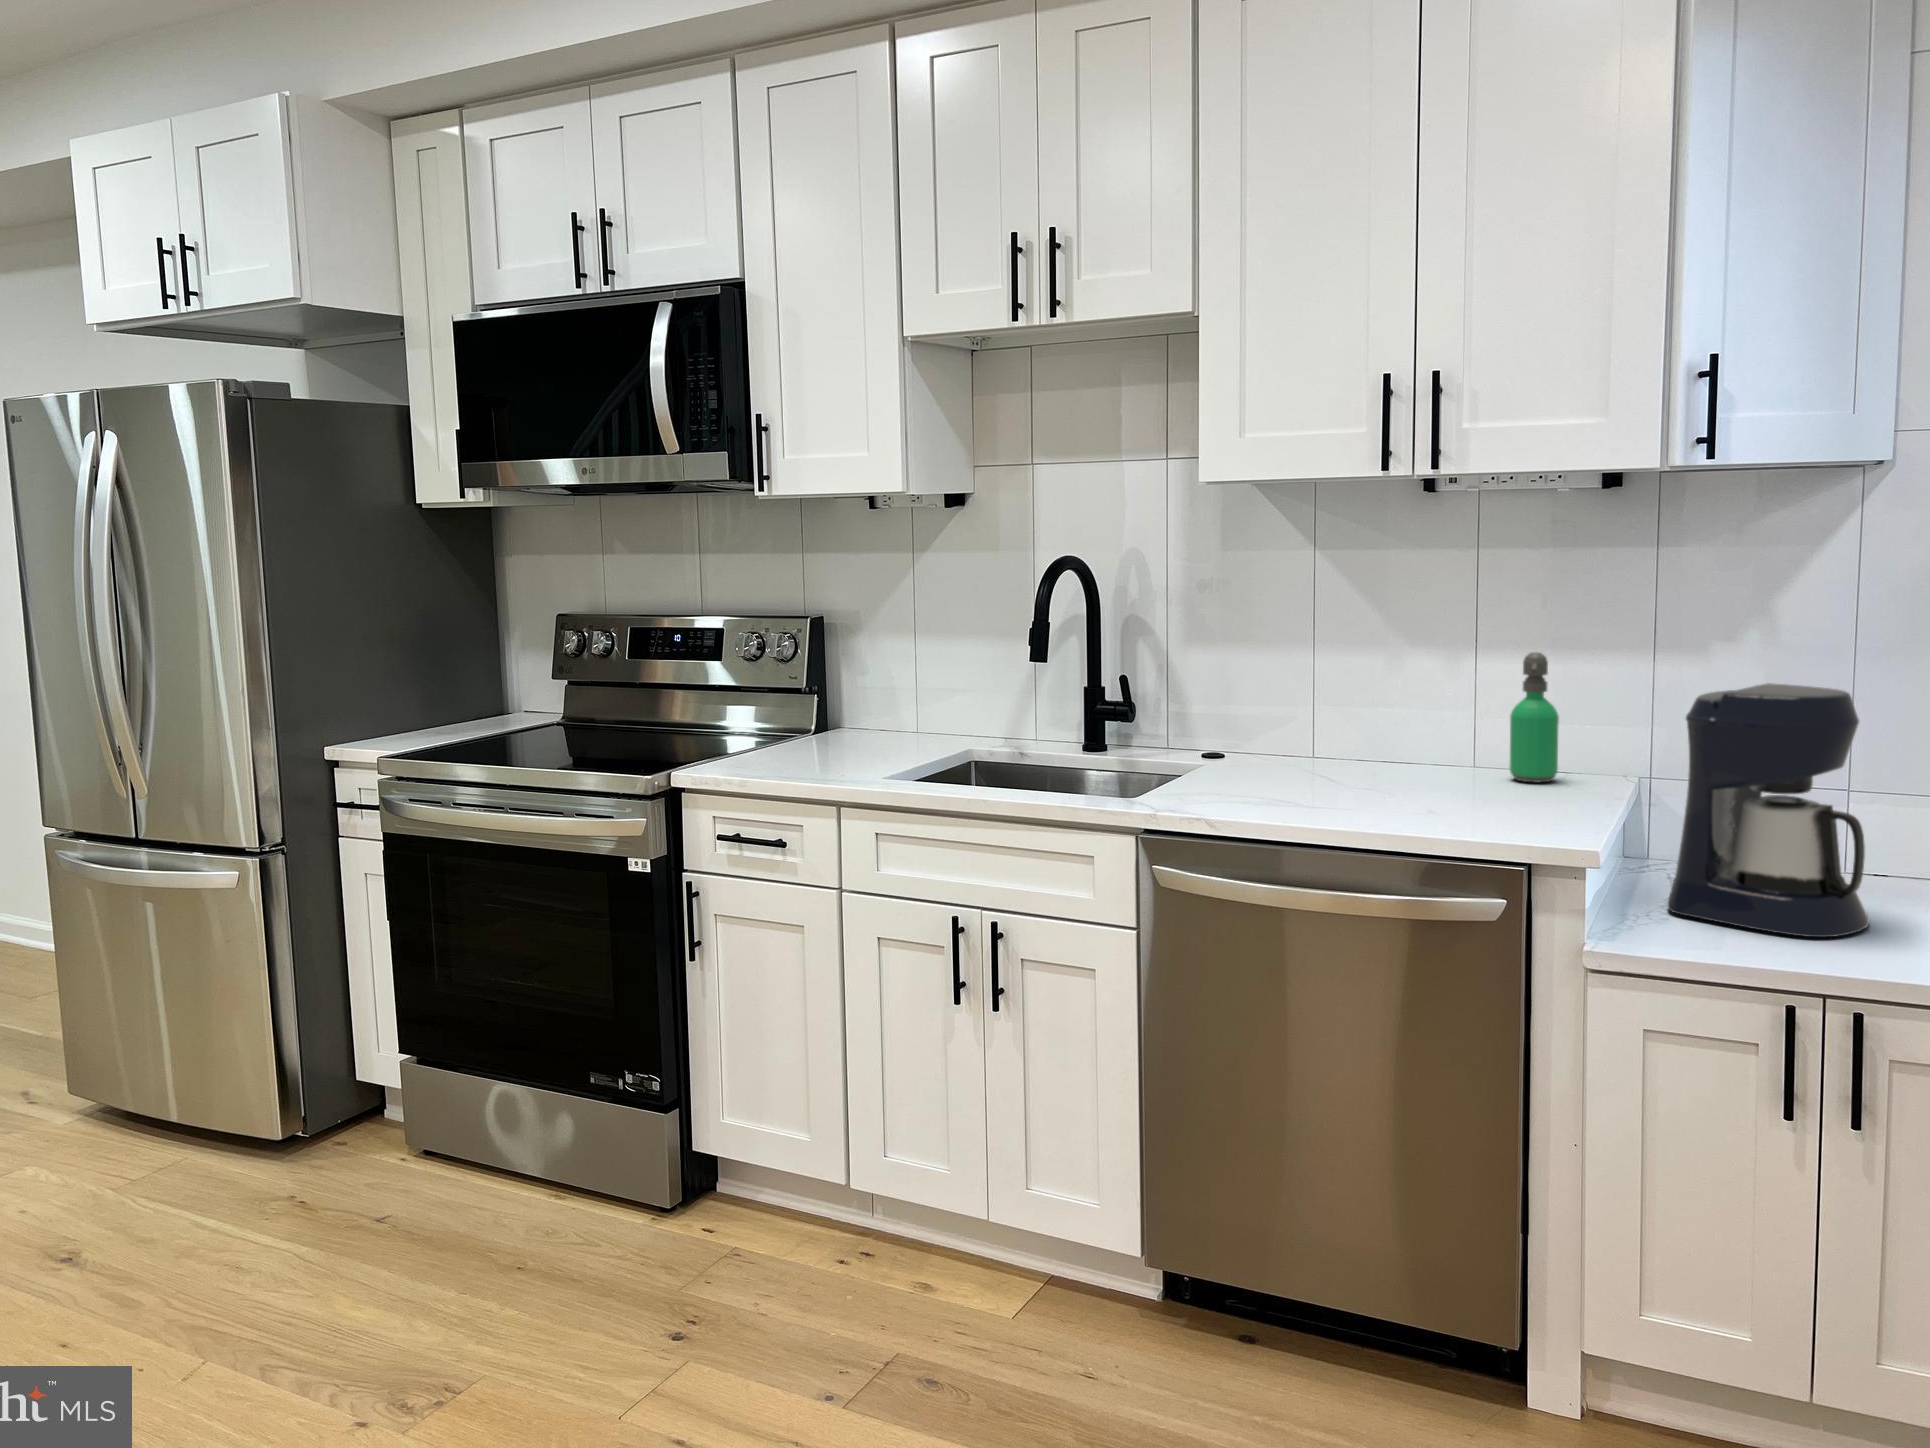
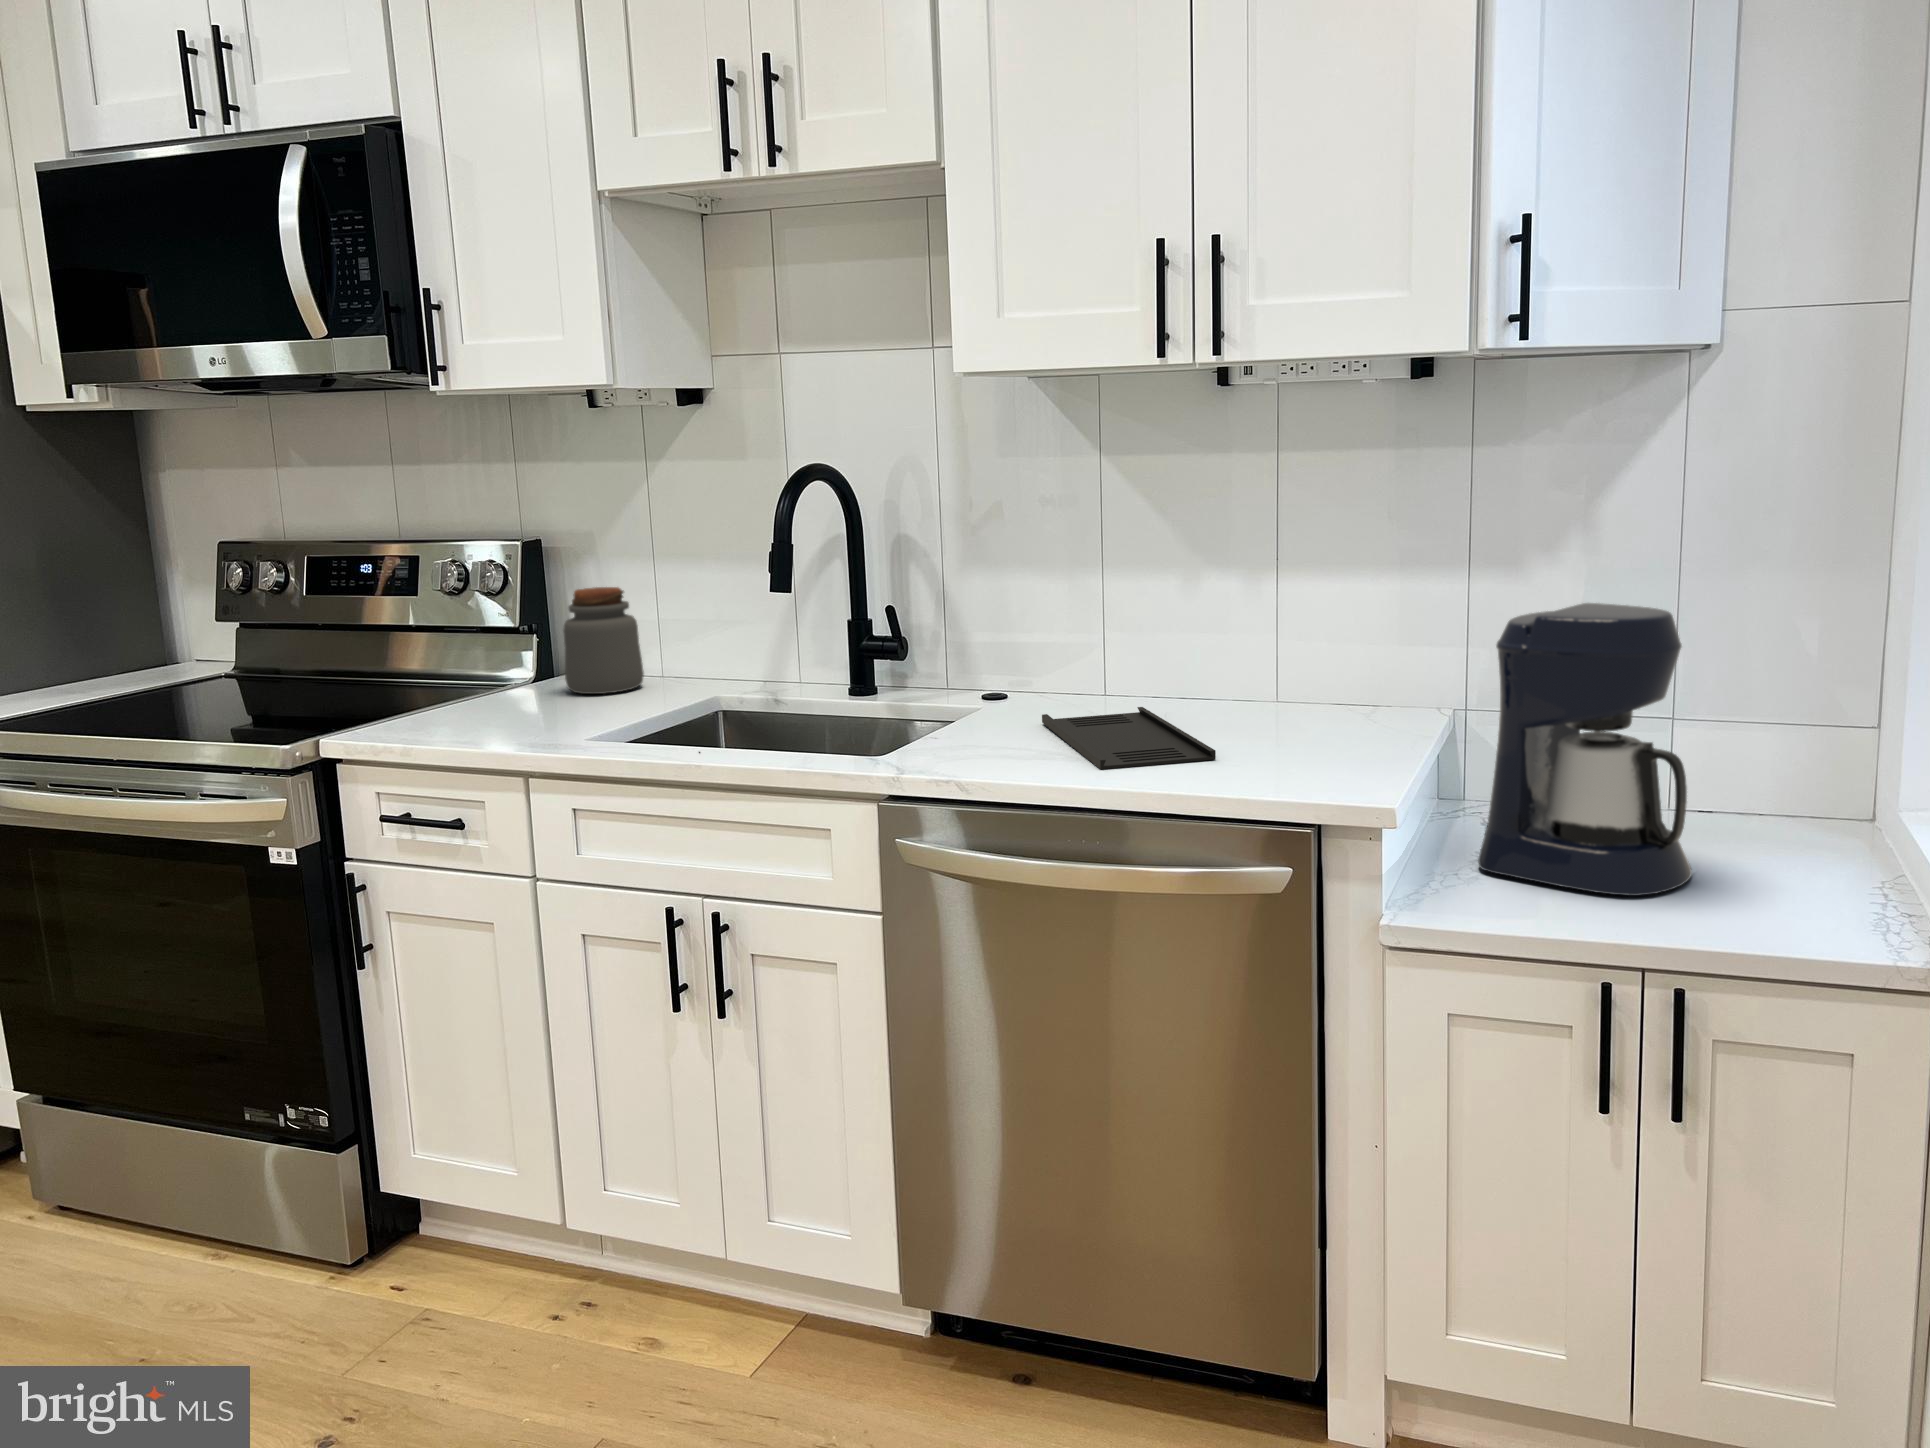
soap dispenser: present [1510,652,1559,782] -> none [1314,570,1366,721]
jar: none [845,656,908,745] -> present [563,587,644,694]
tray: none [1266,766,1431,814] -> present [1042,707,1216,769]

